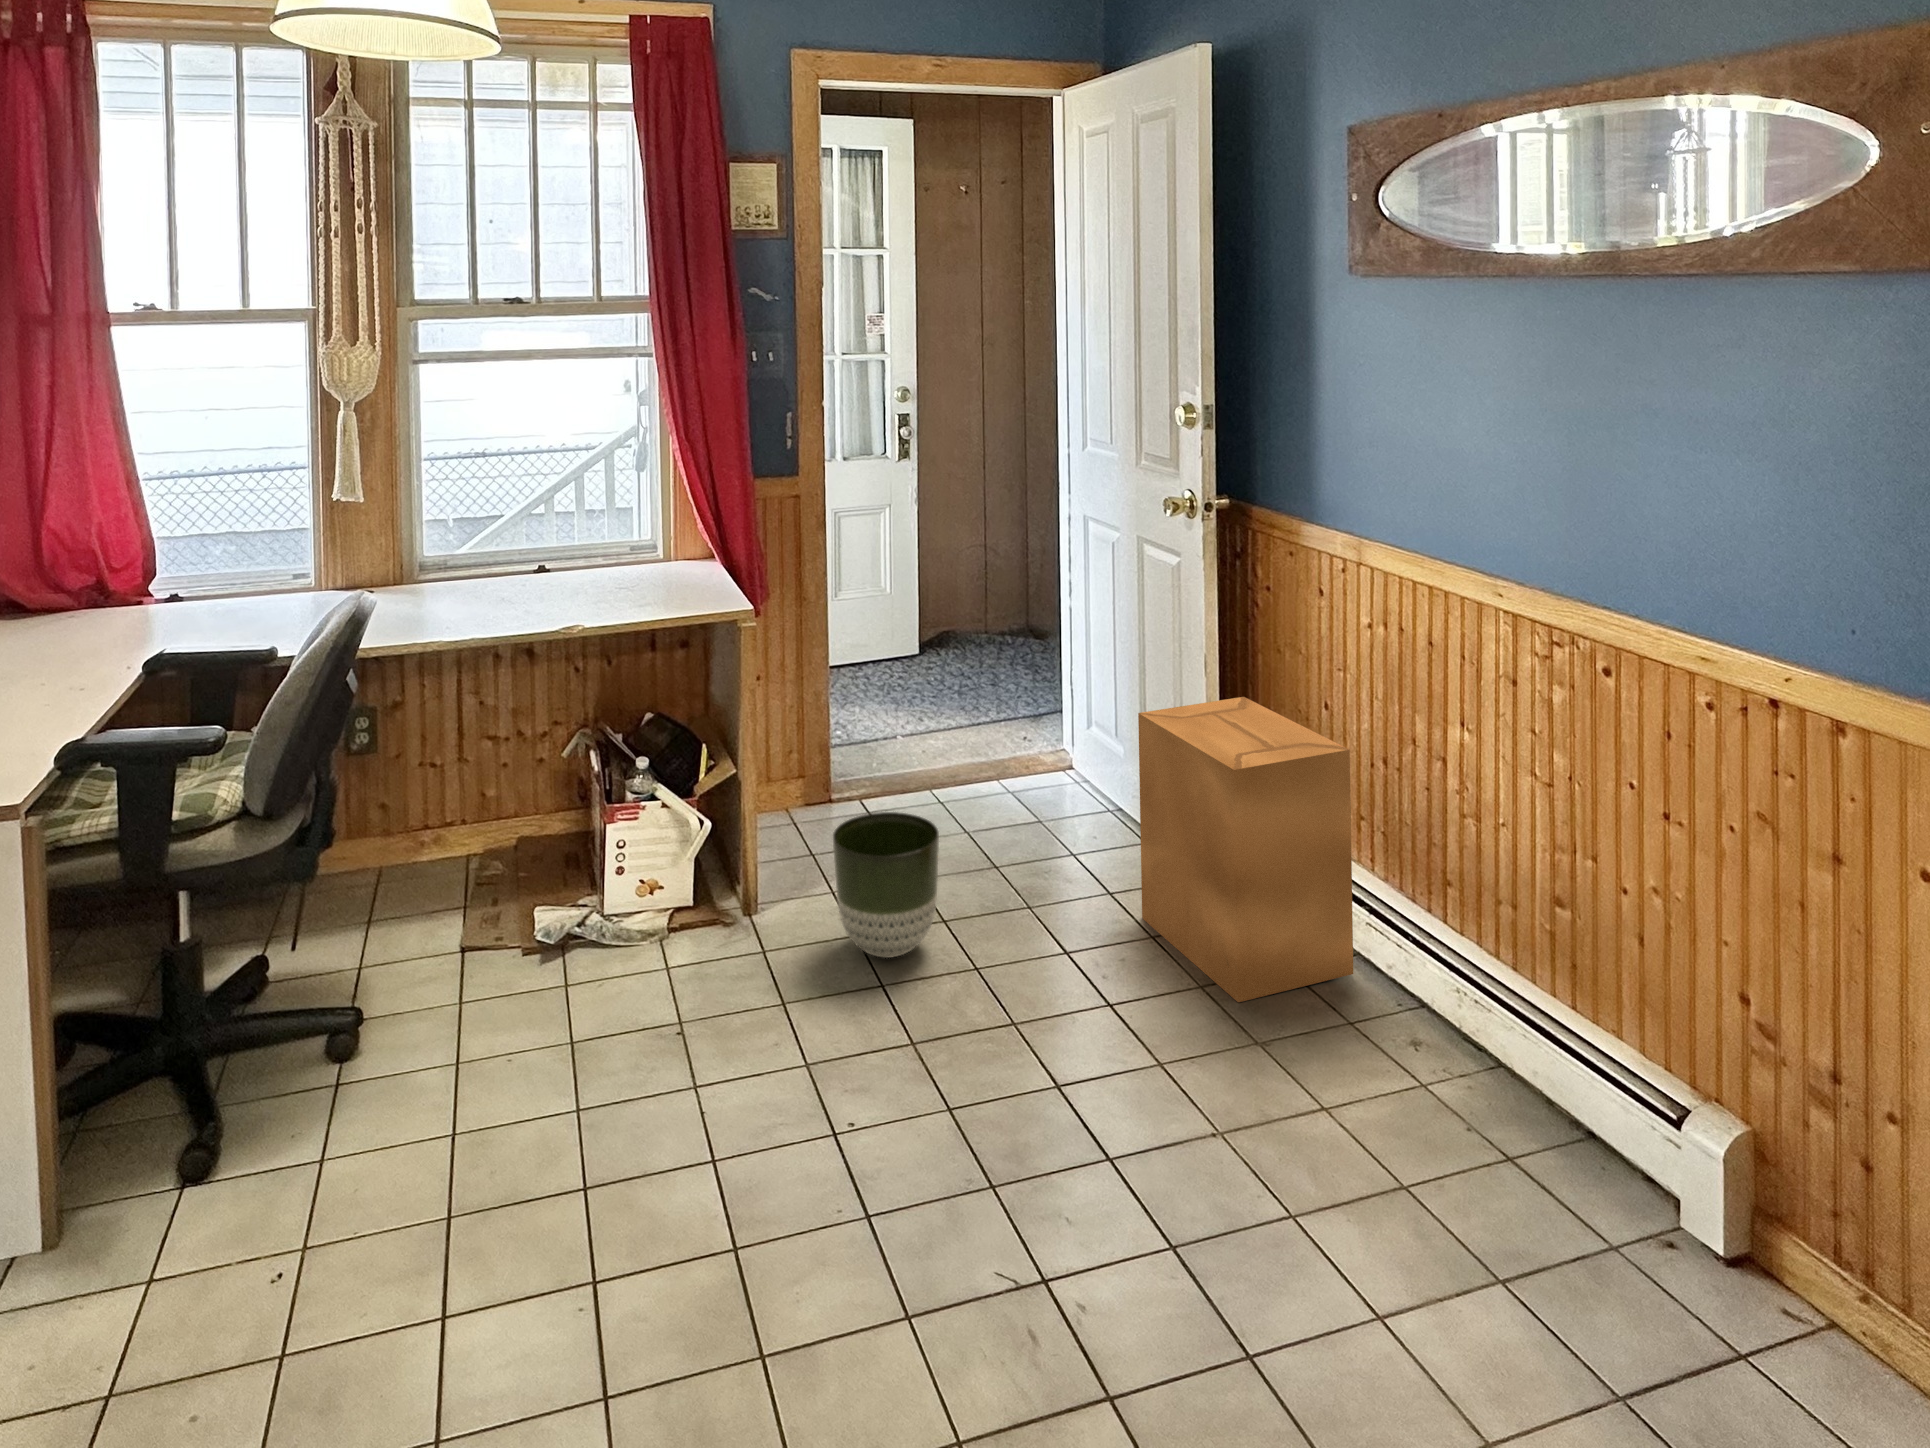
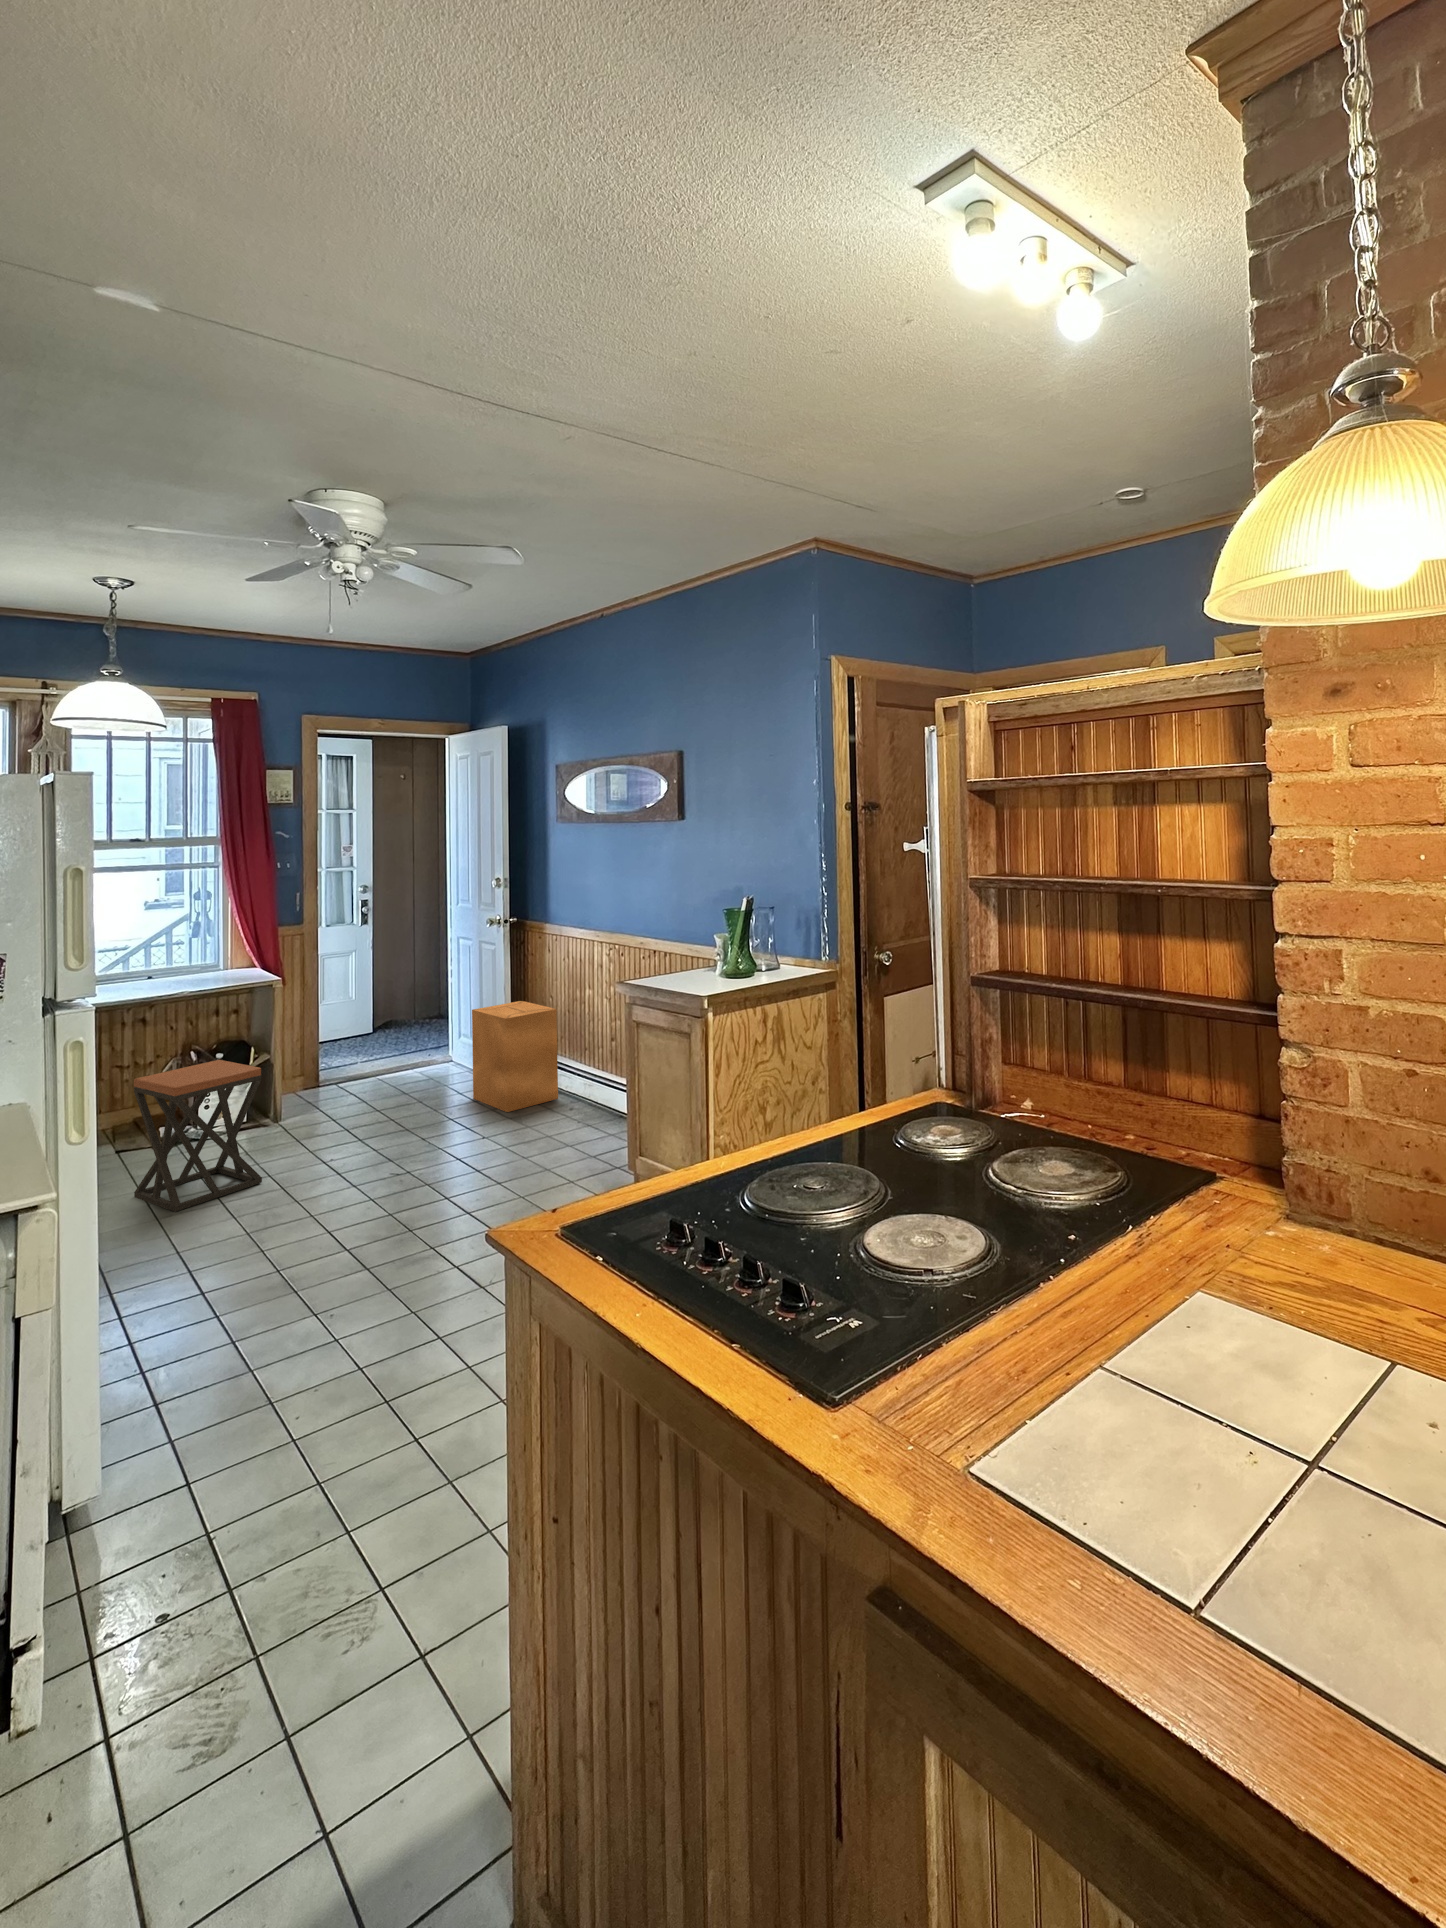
planter: present [833,812,939,958] -> none [322,1065,375,1125]
stool: none [439,823,697,1256] -> present [134,1060,262,1212]

